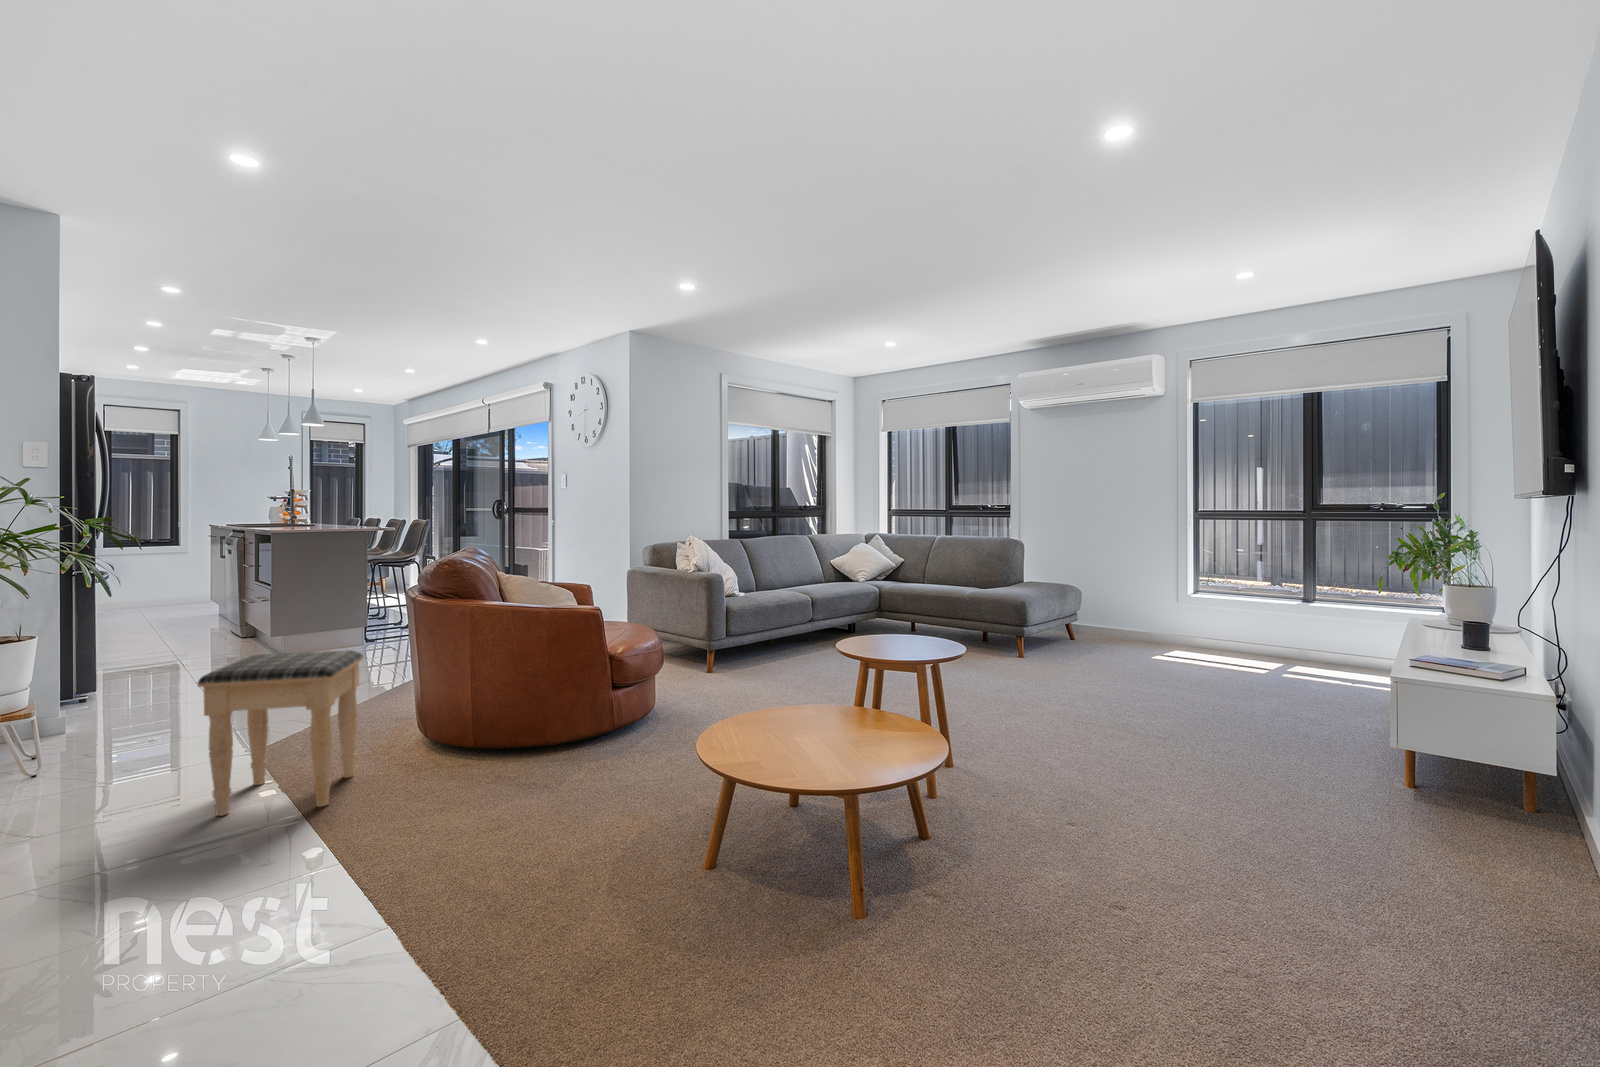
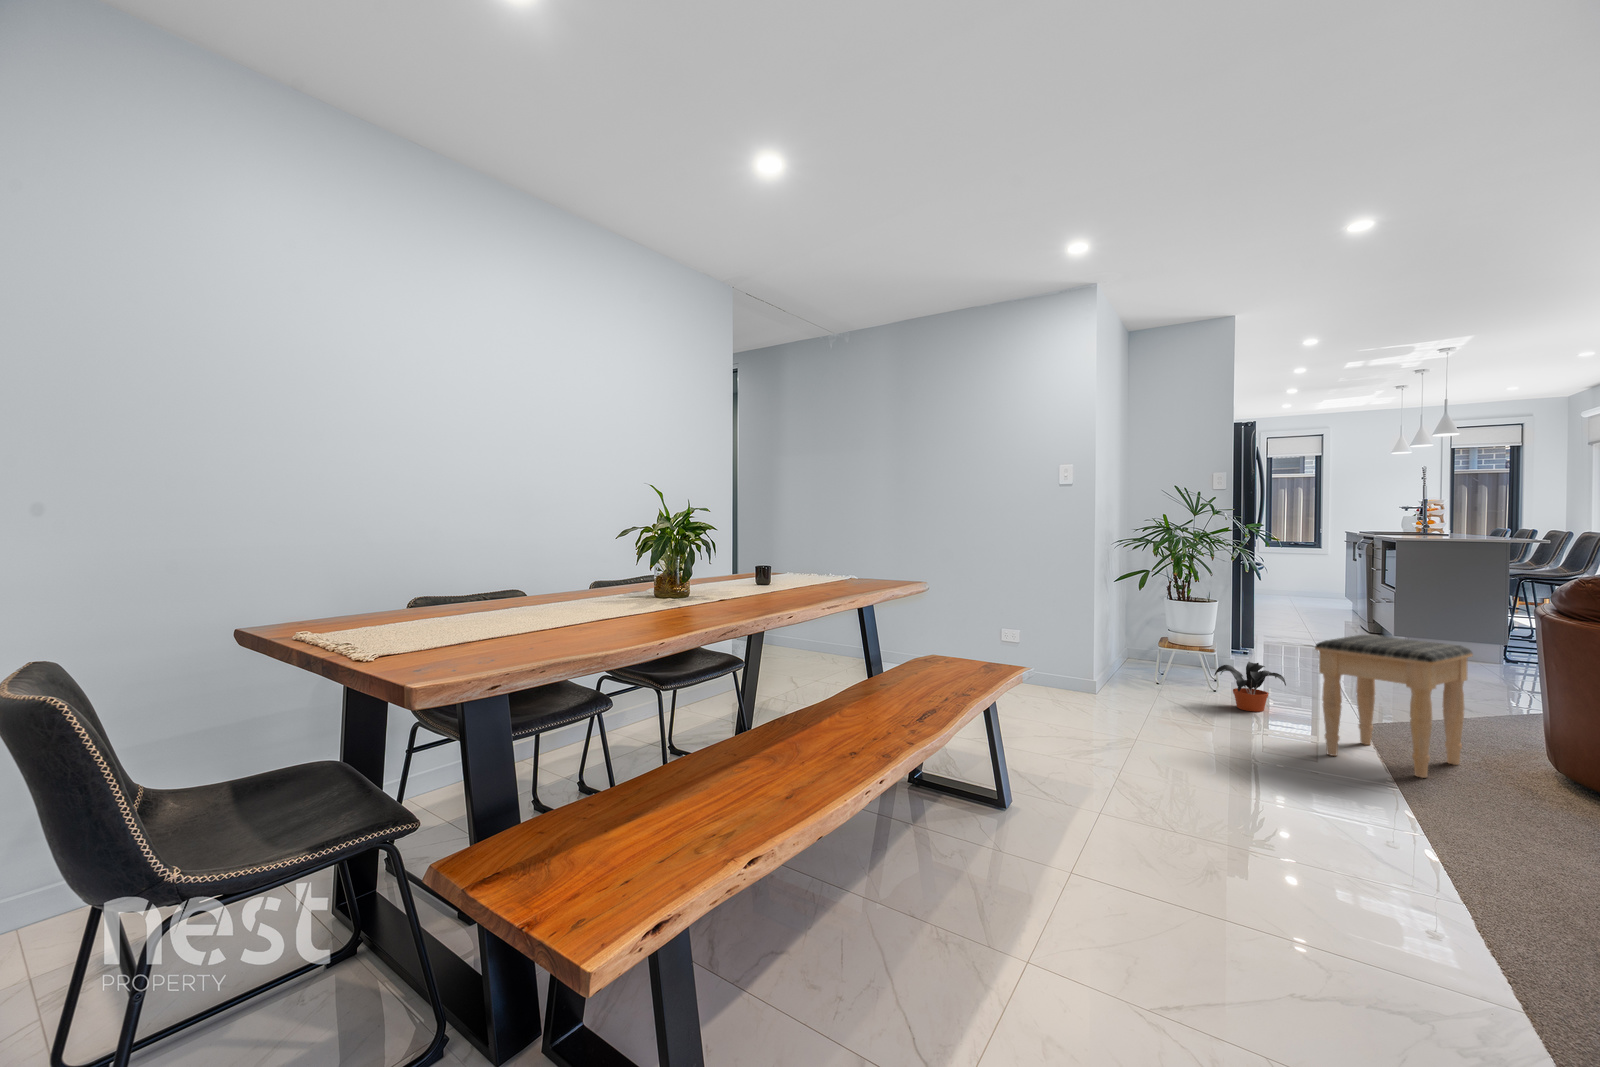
potted plant: none [37,713,153,787] -> present [1215,662,1286,712]

